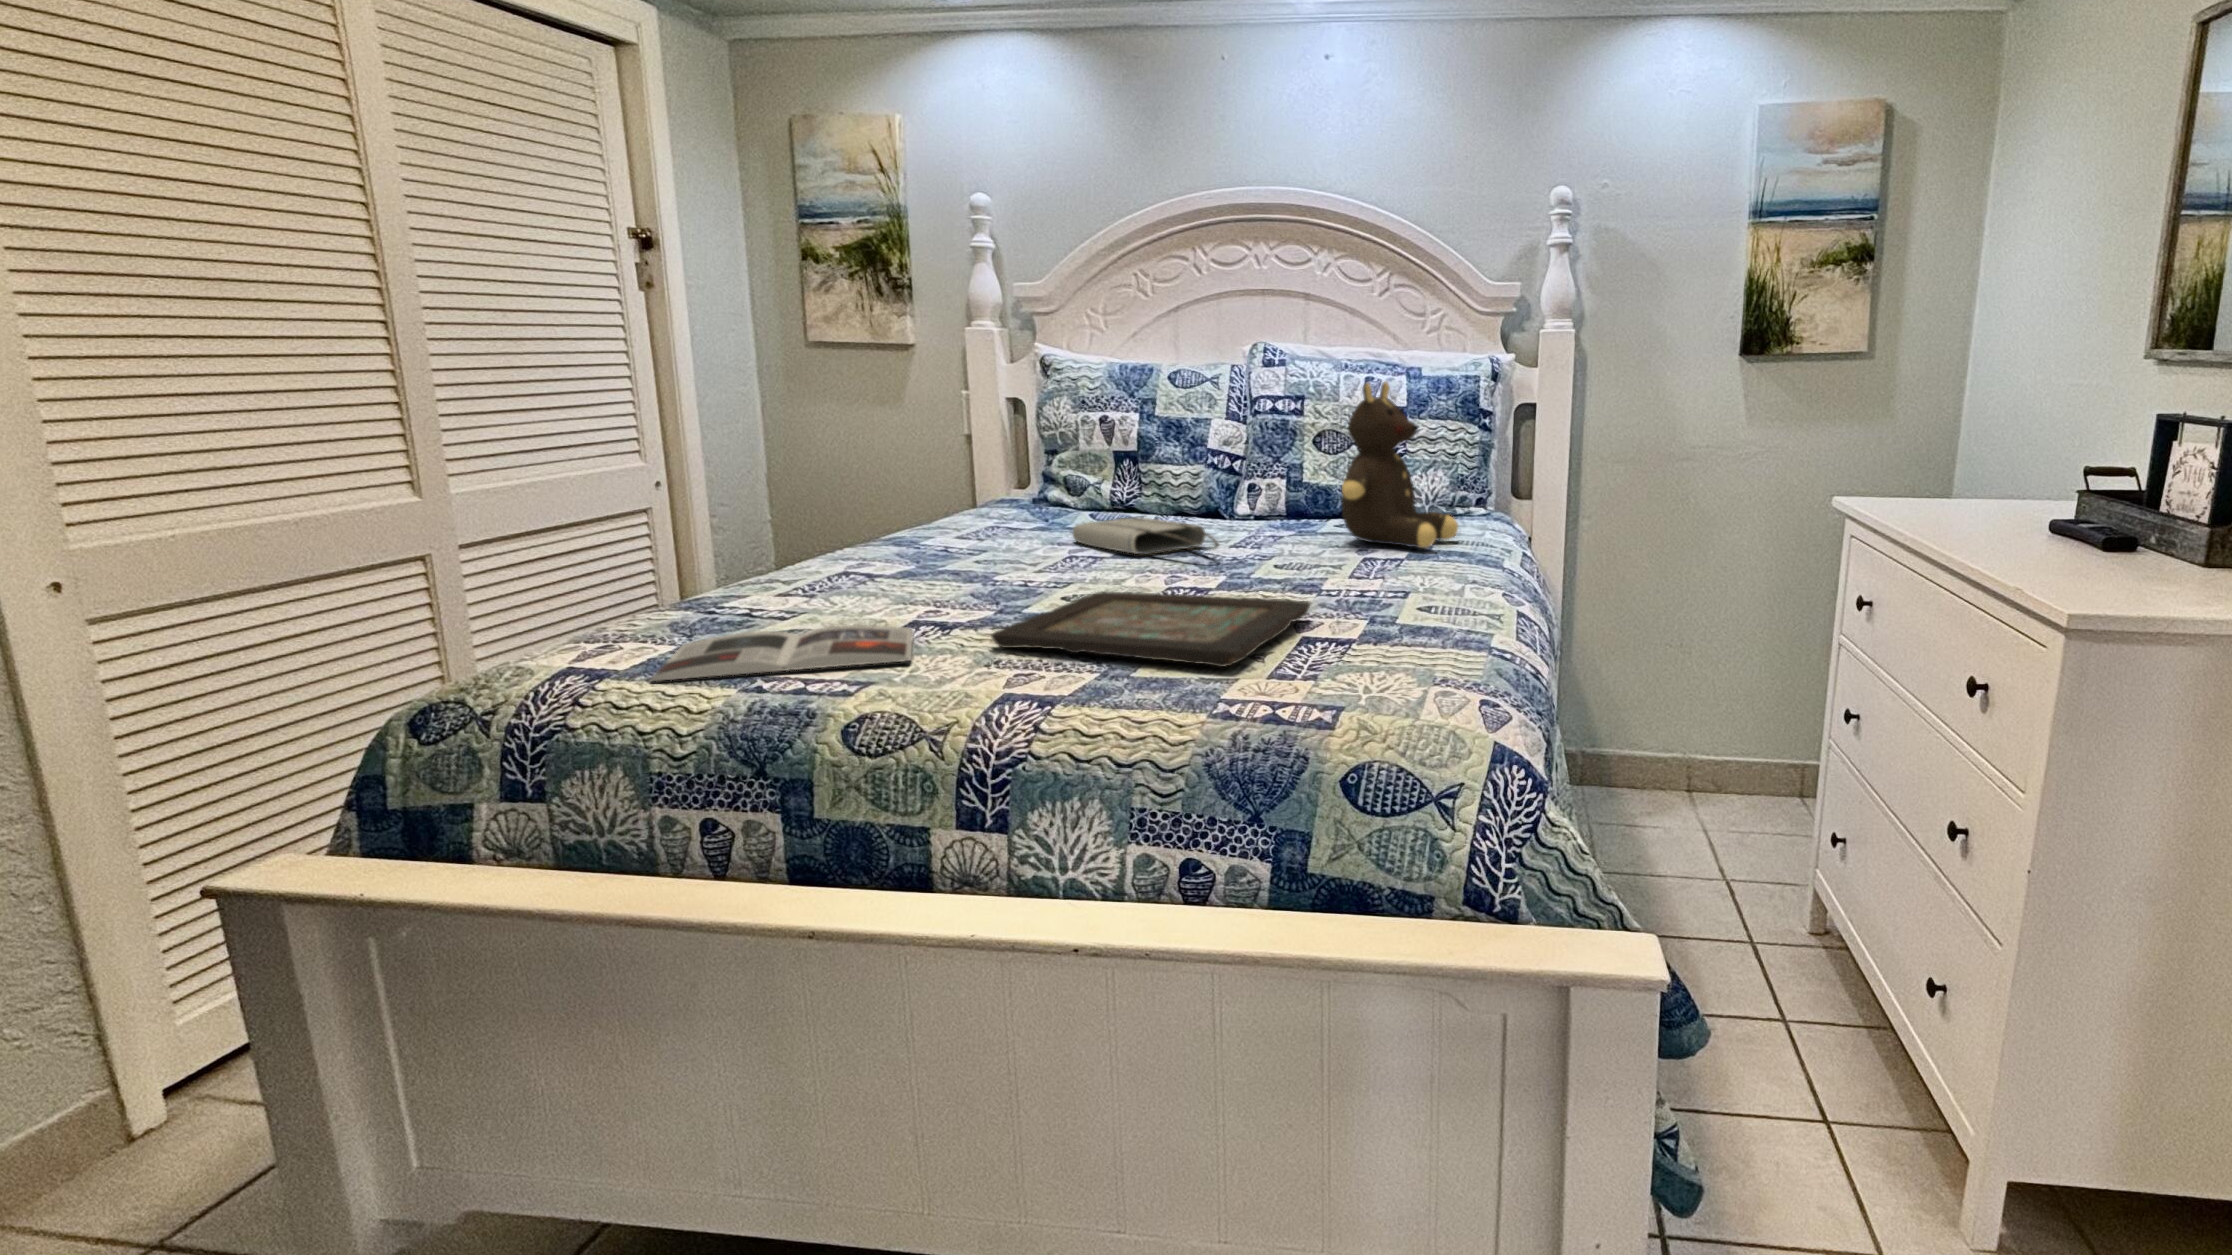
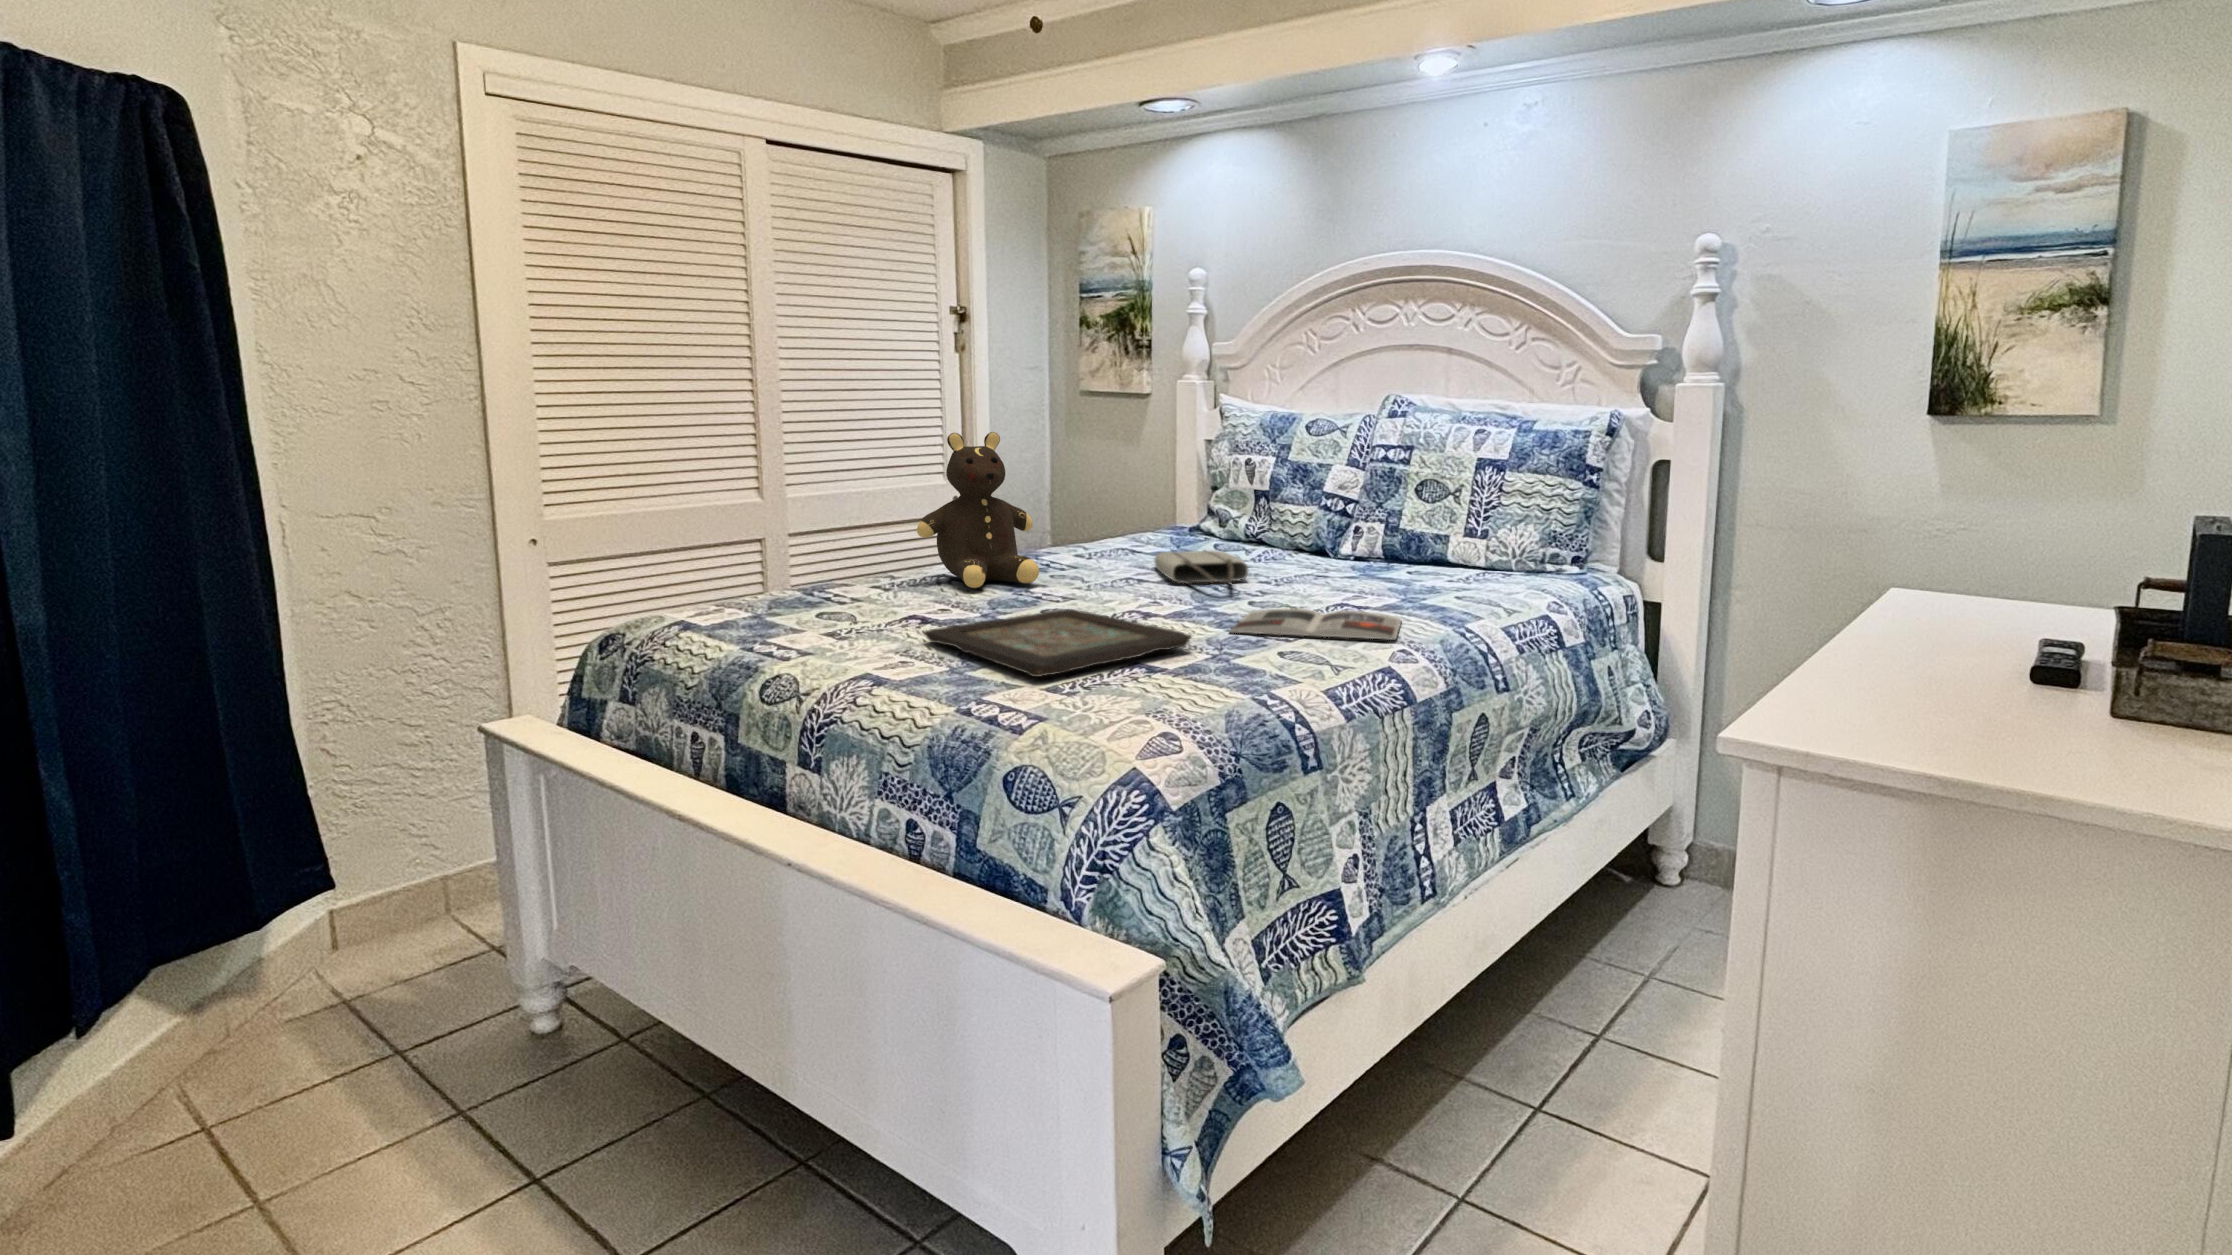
teddy bear: present [1341,382,1458,548] -> present [917,432,1039,588]
magazine: present [651,625,914,681] -> present [1230,608,1401,640]

